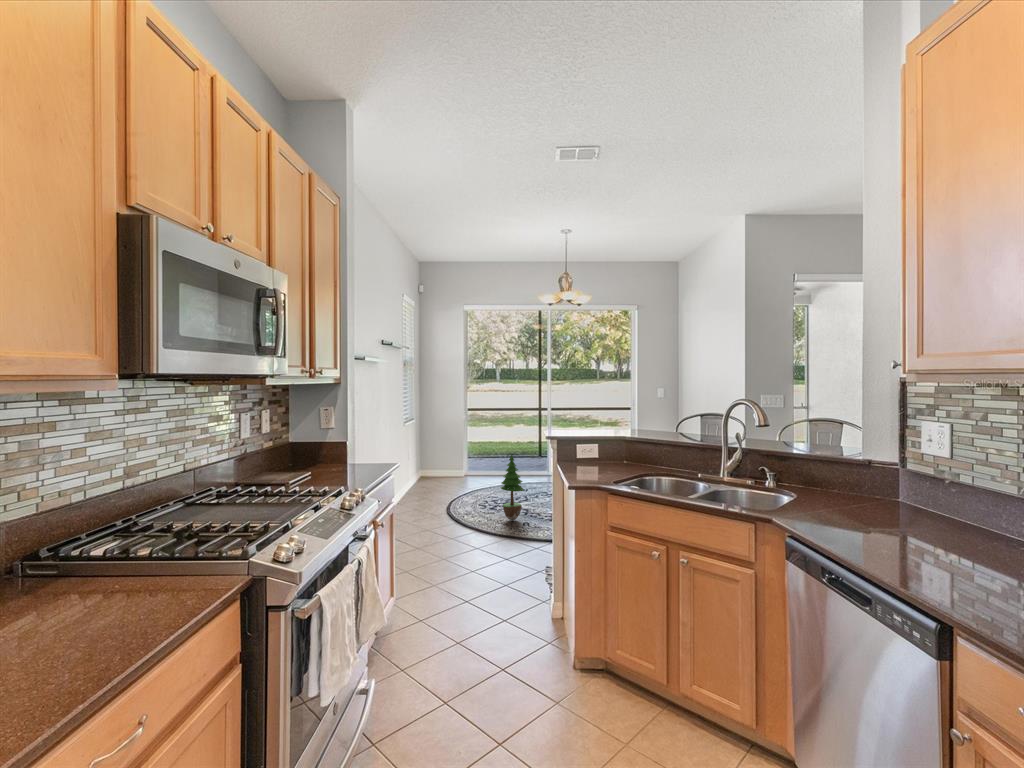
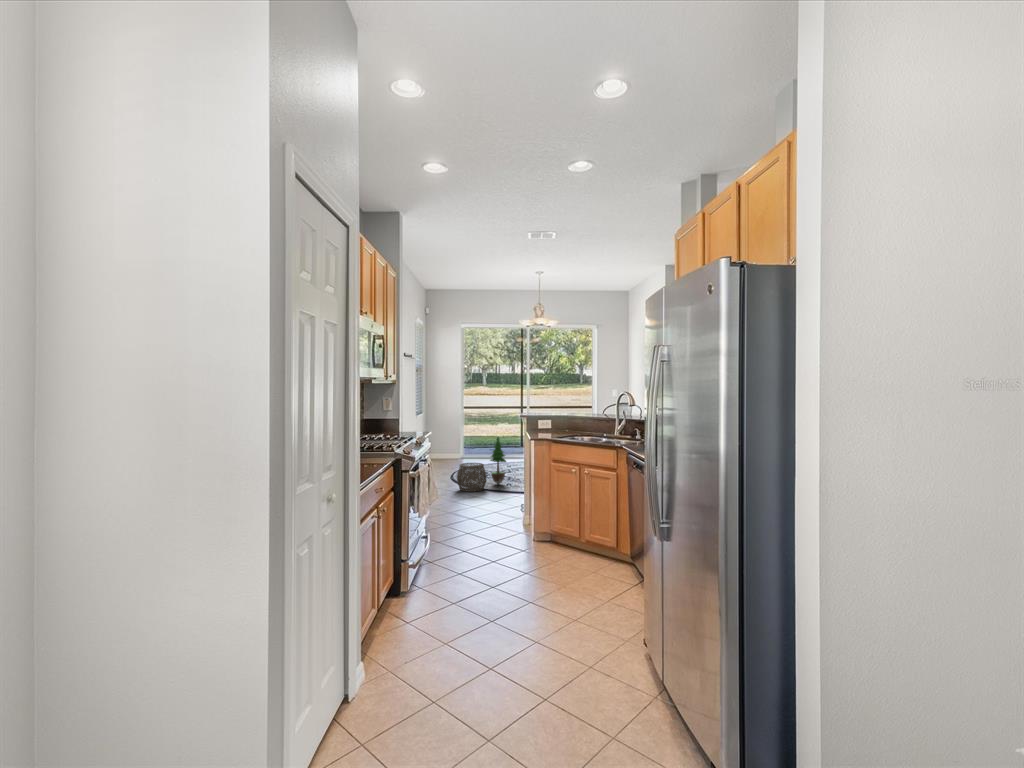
woven basket: none [454,493,496,536] -> present [457,463,486,492]

